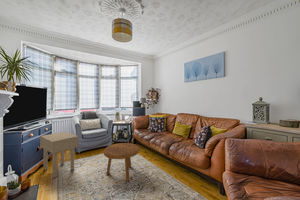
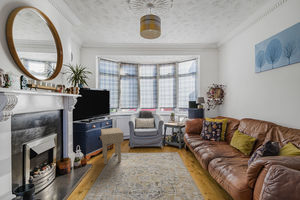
footstool: present [104,143,139,181] -> none [137,145,174,186]

